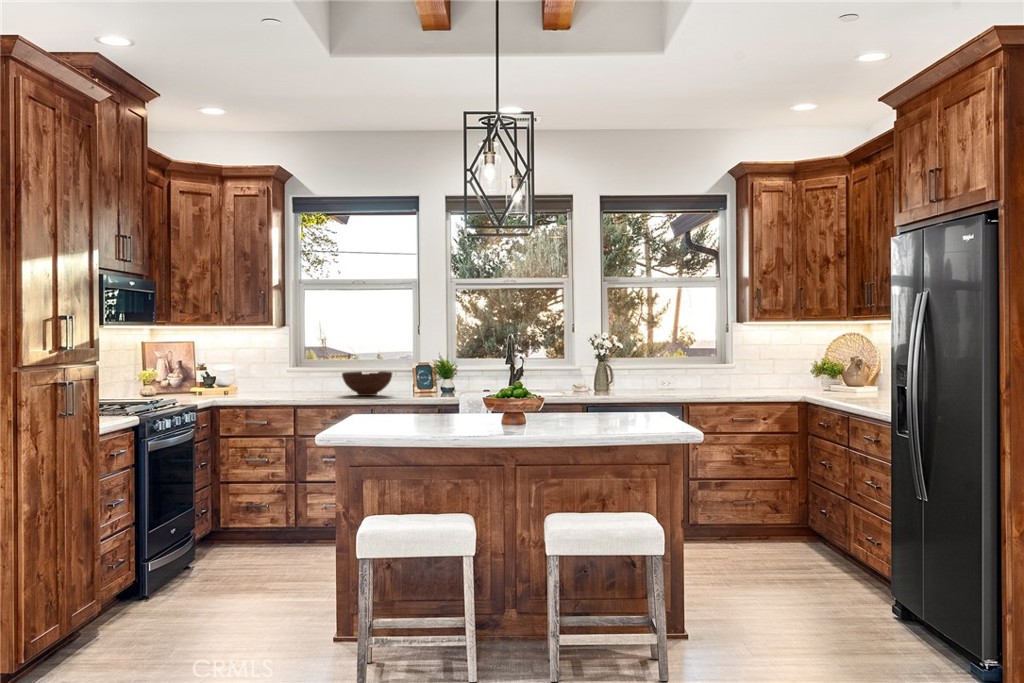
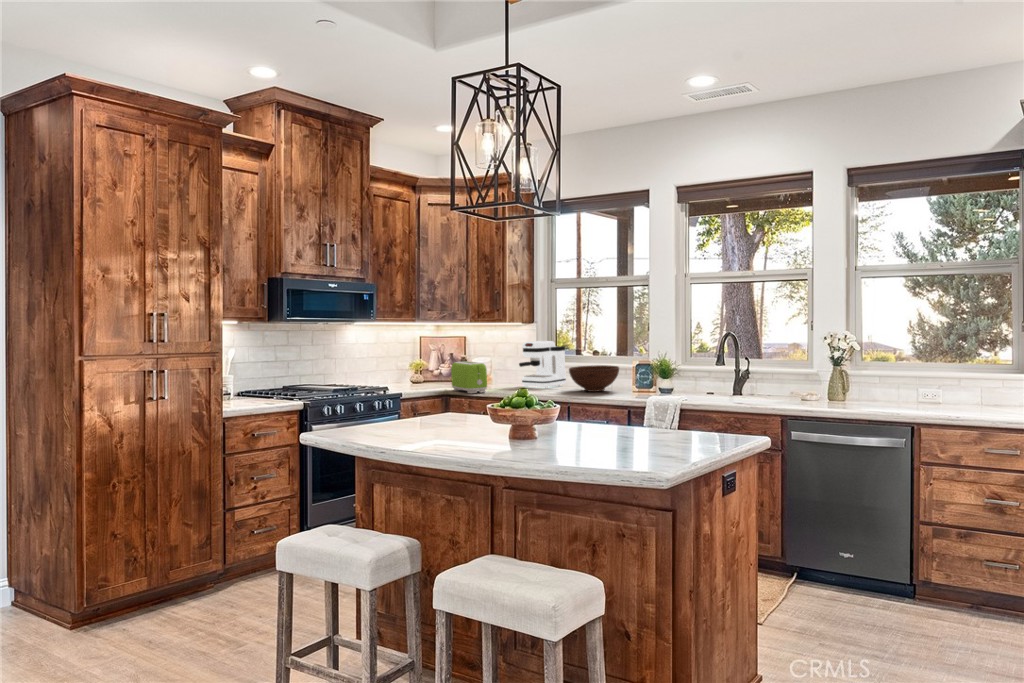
coffee maker: none [279,348,323,395] -> present [519,341,566,388]
toaster: none [214,366,263,400] -> present [451,361,487,393]

